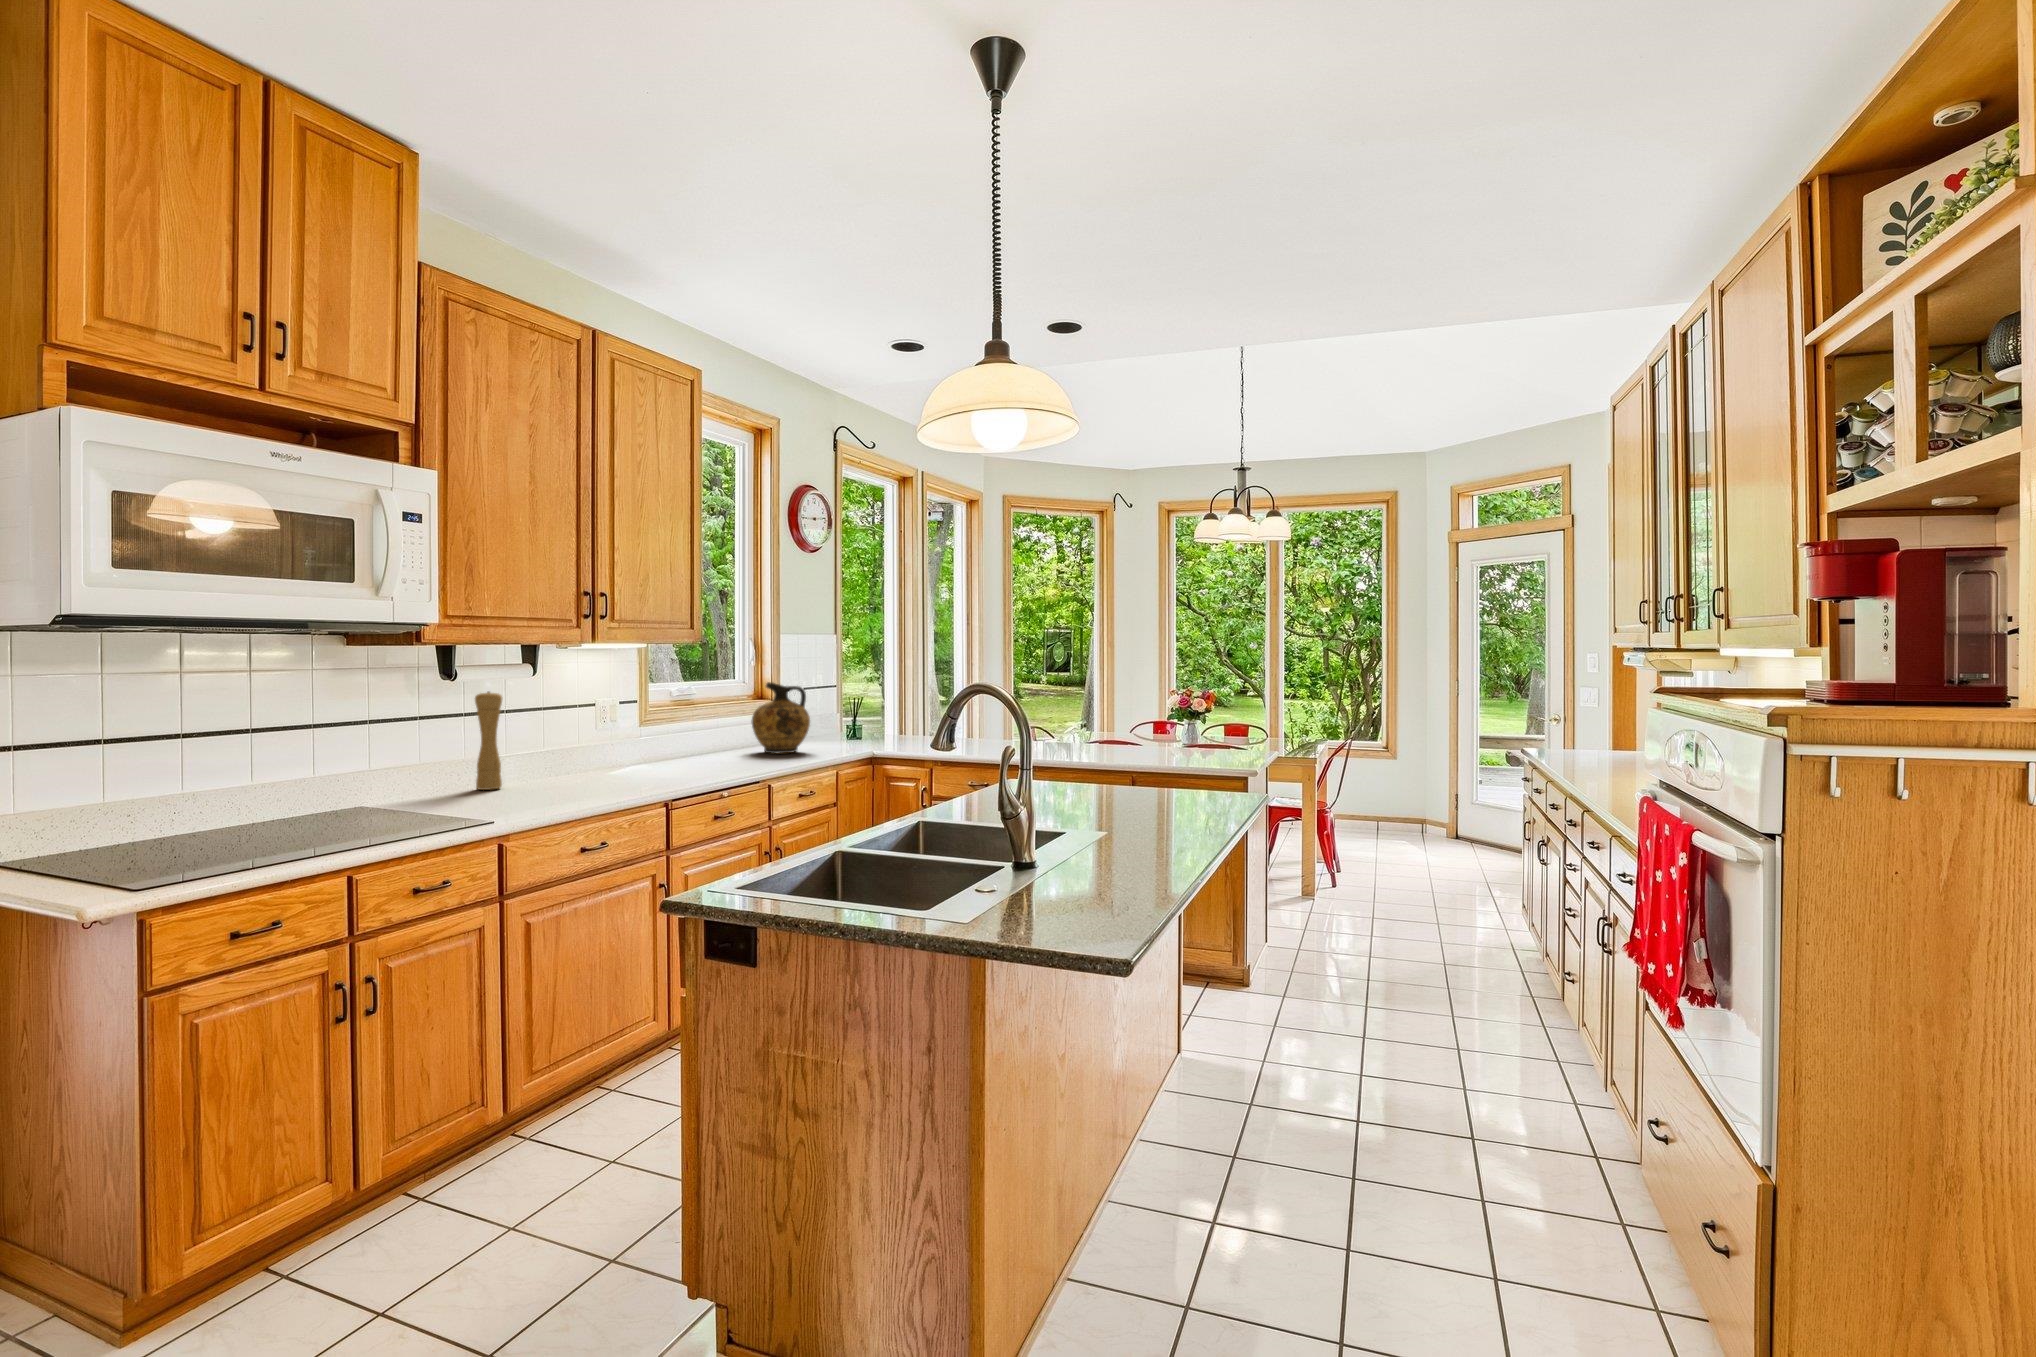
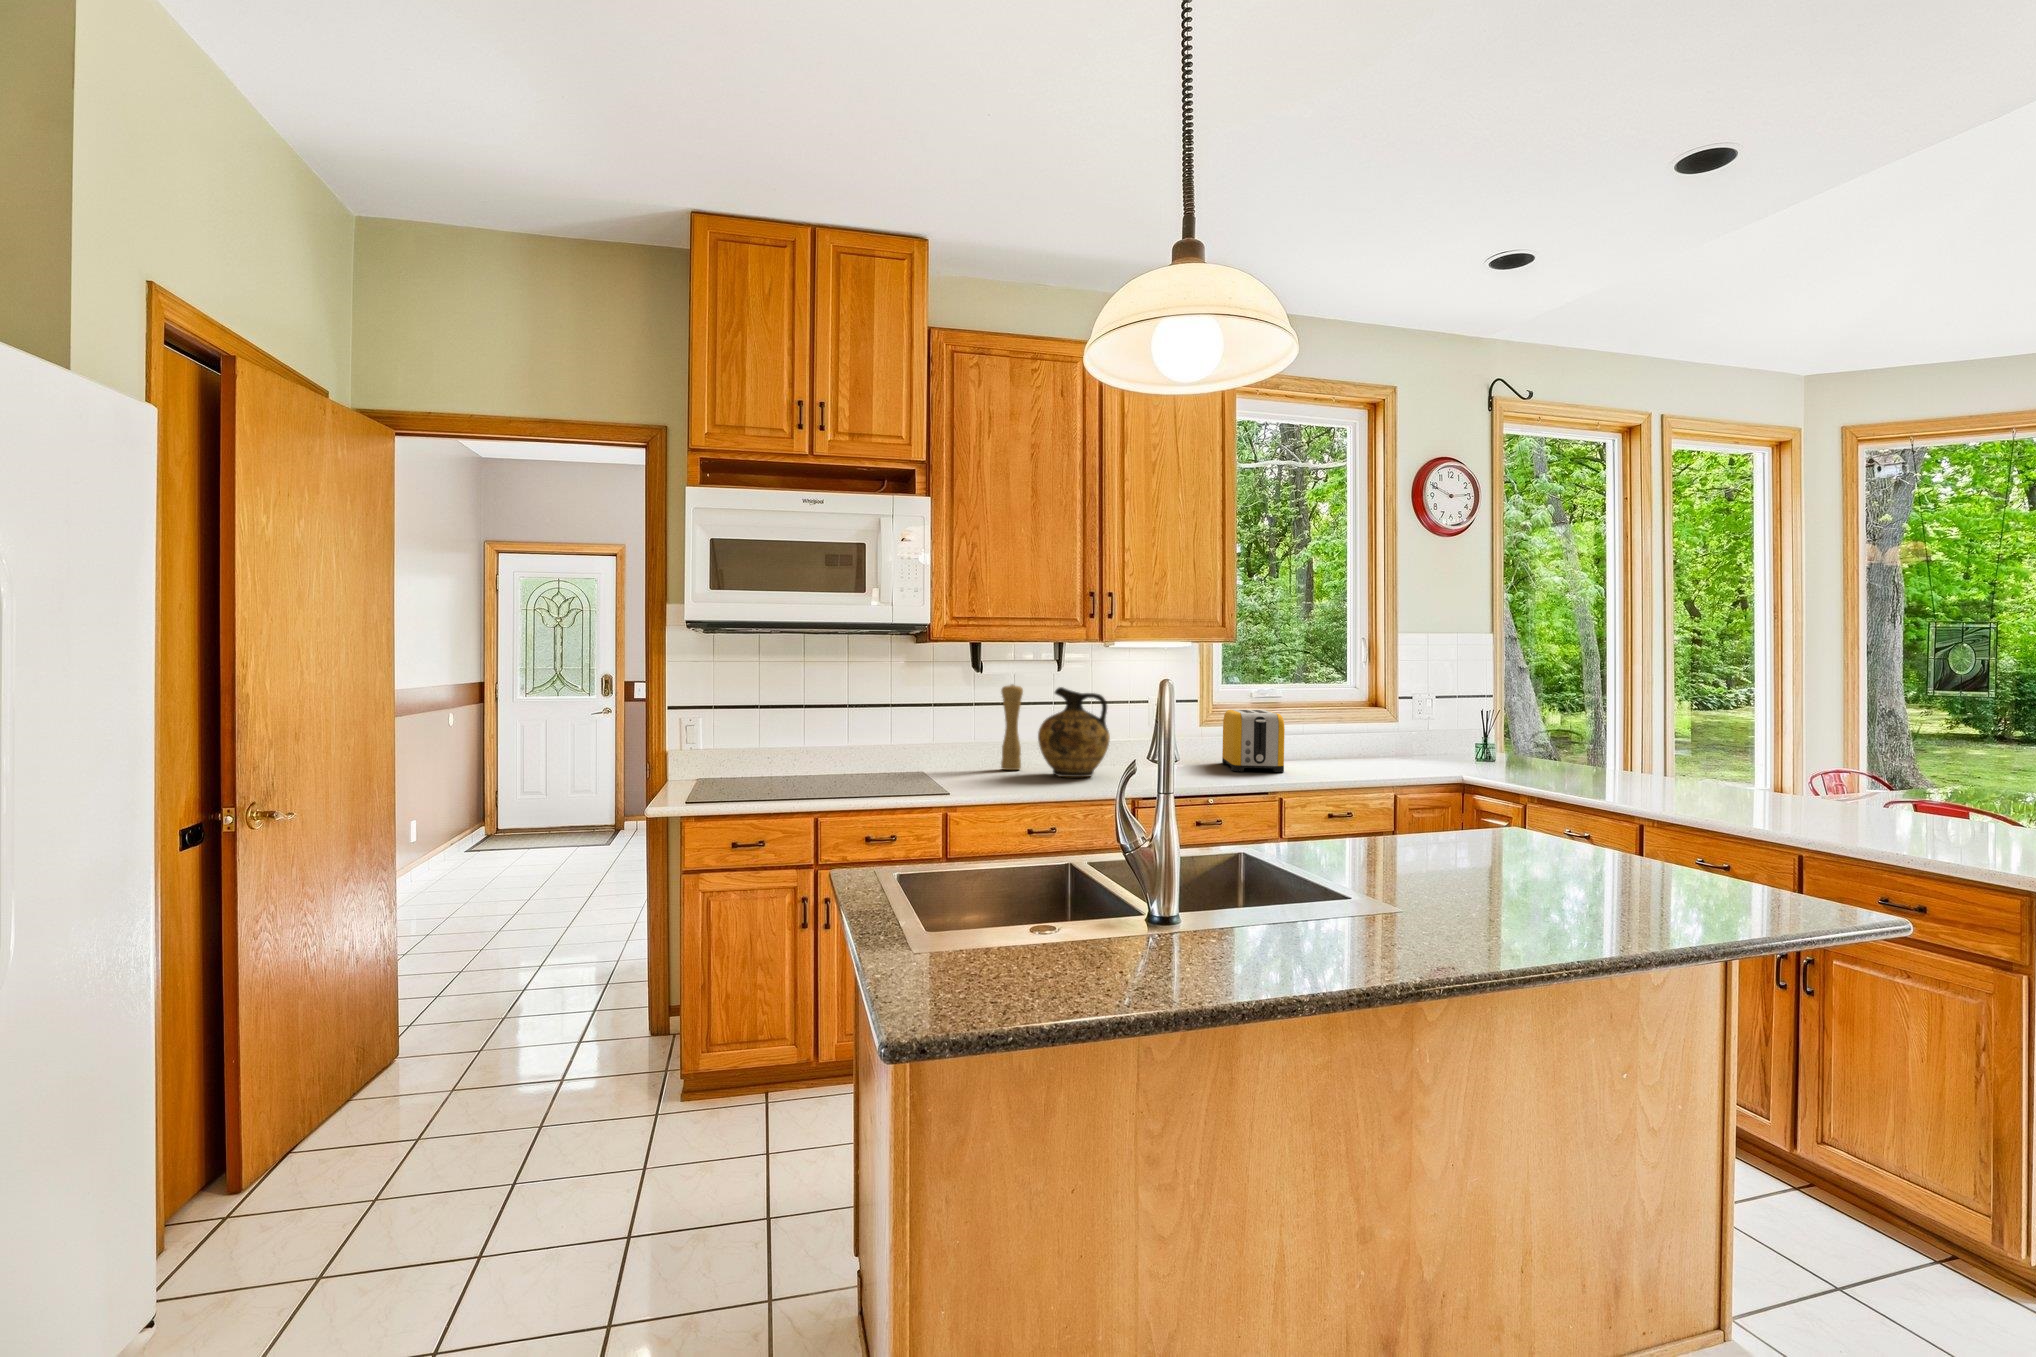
ceramic jug: present [752,682,810,753] -> present [1038,687,1110,777]
toaster: none [671,706,749,766] -> present [1222,710,1285,772]

